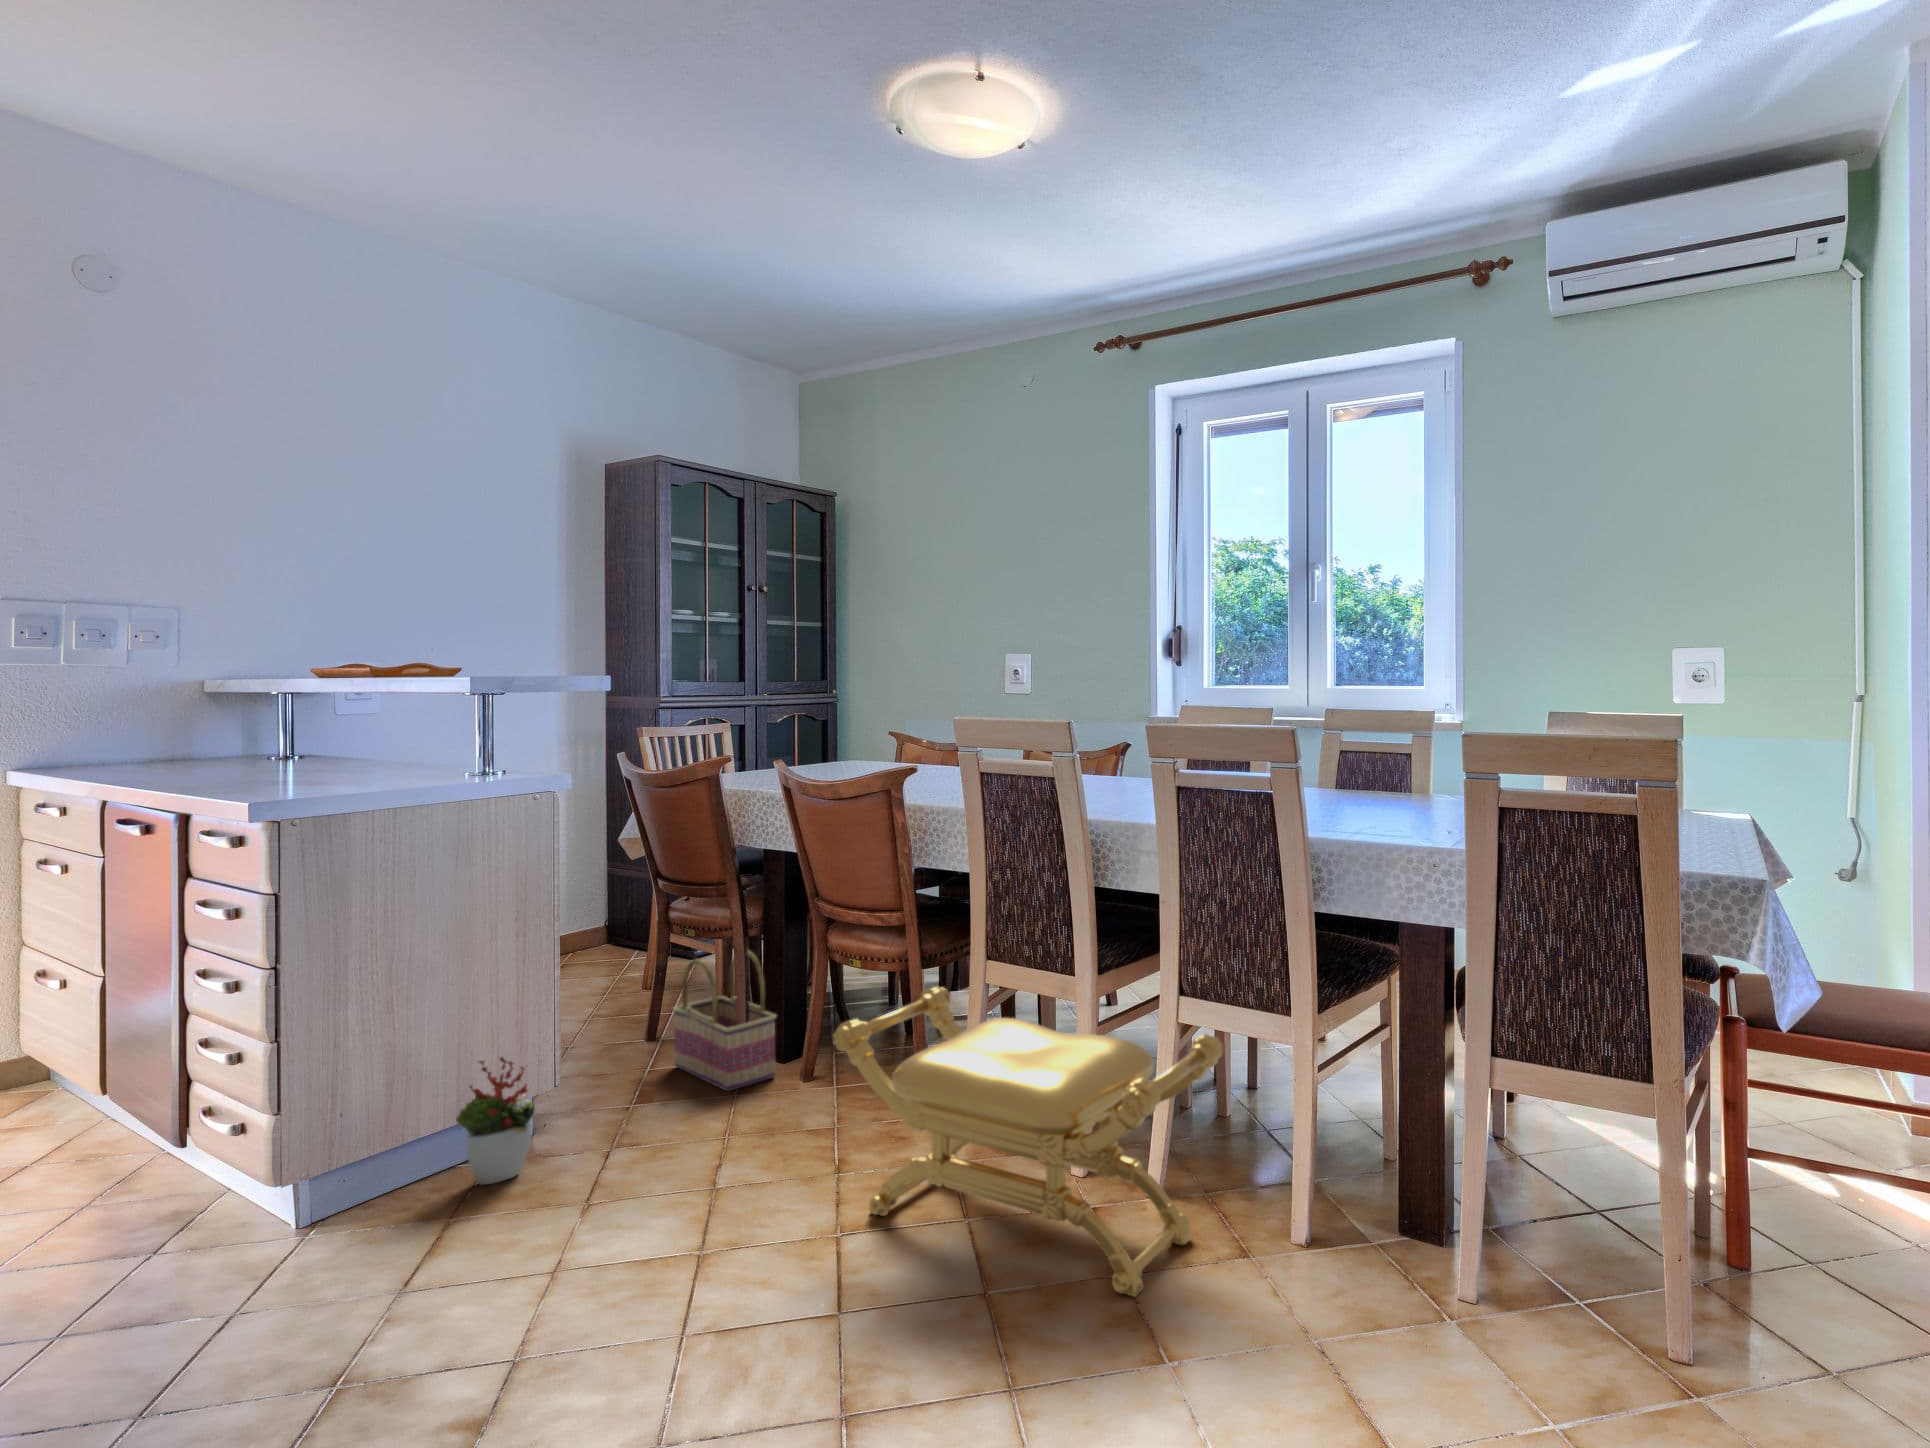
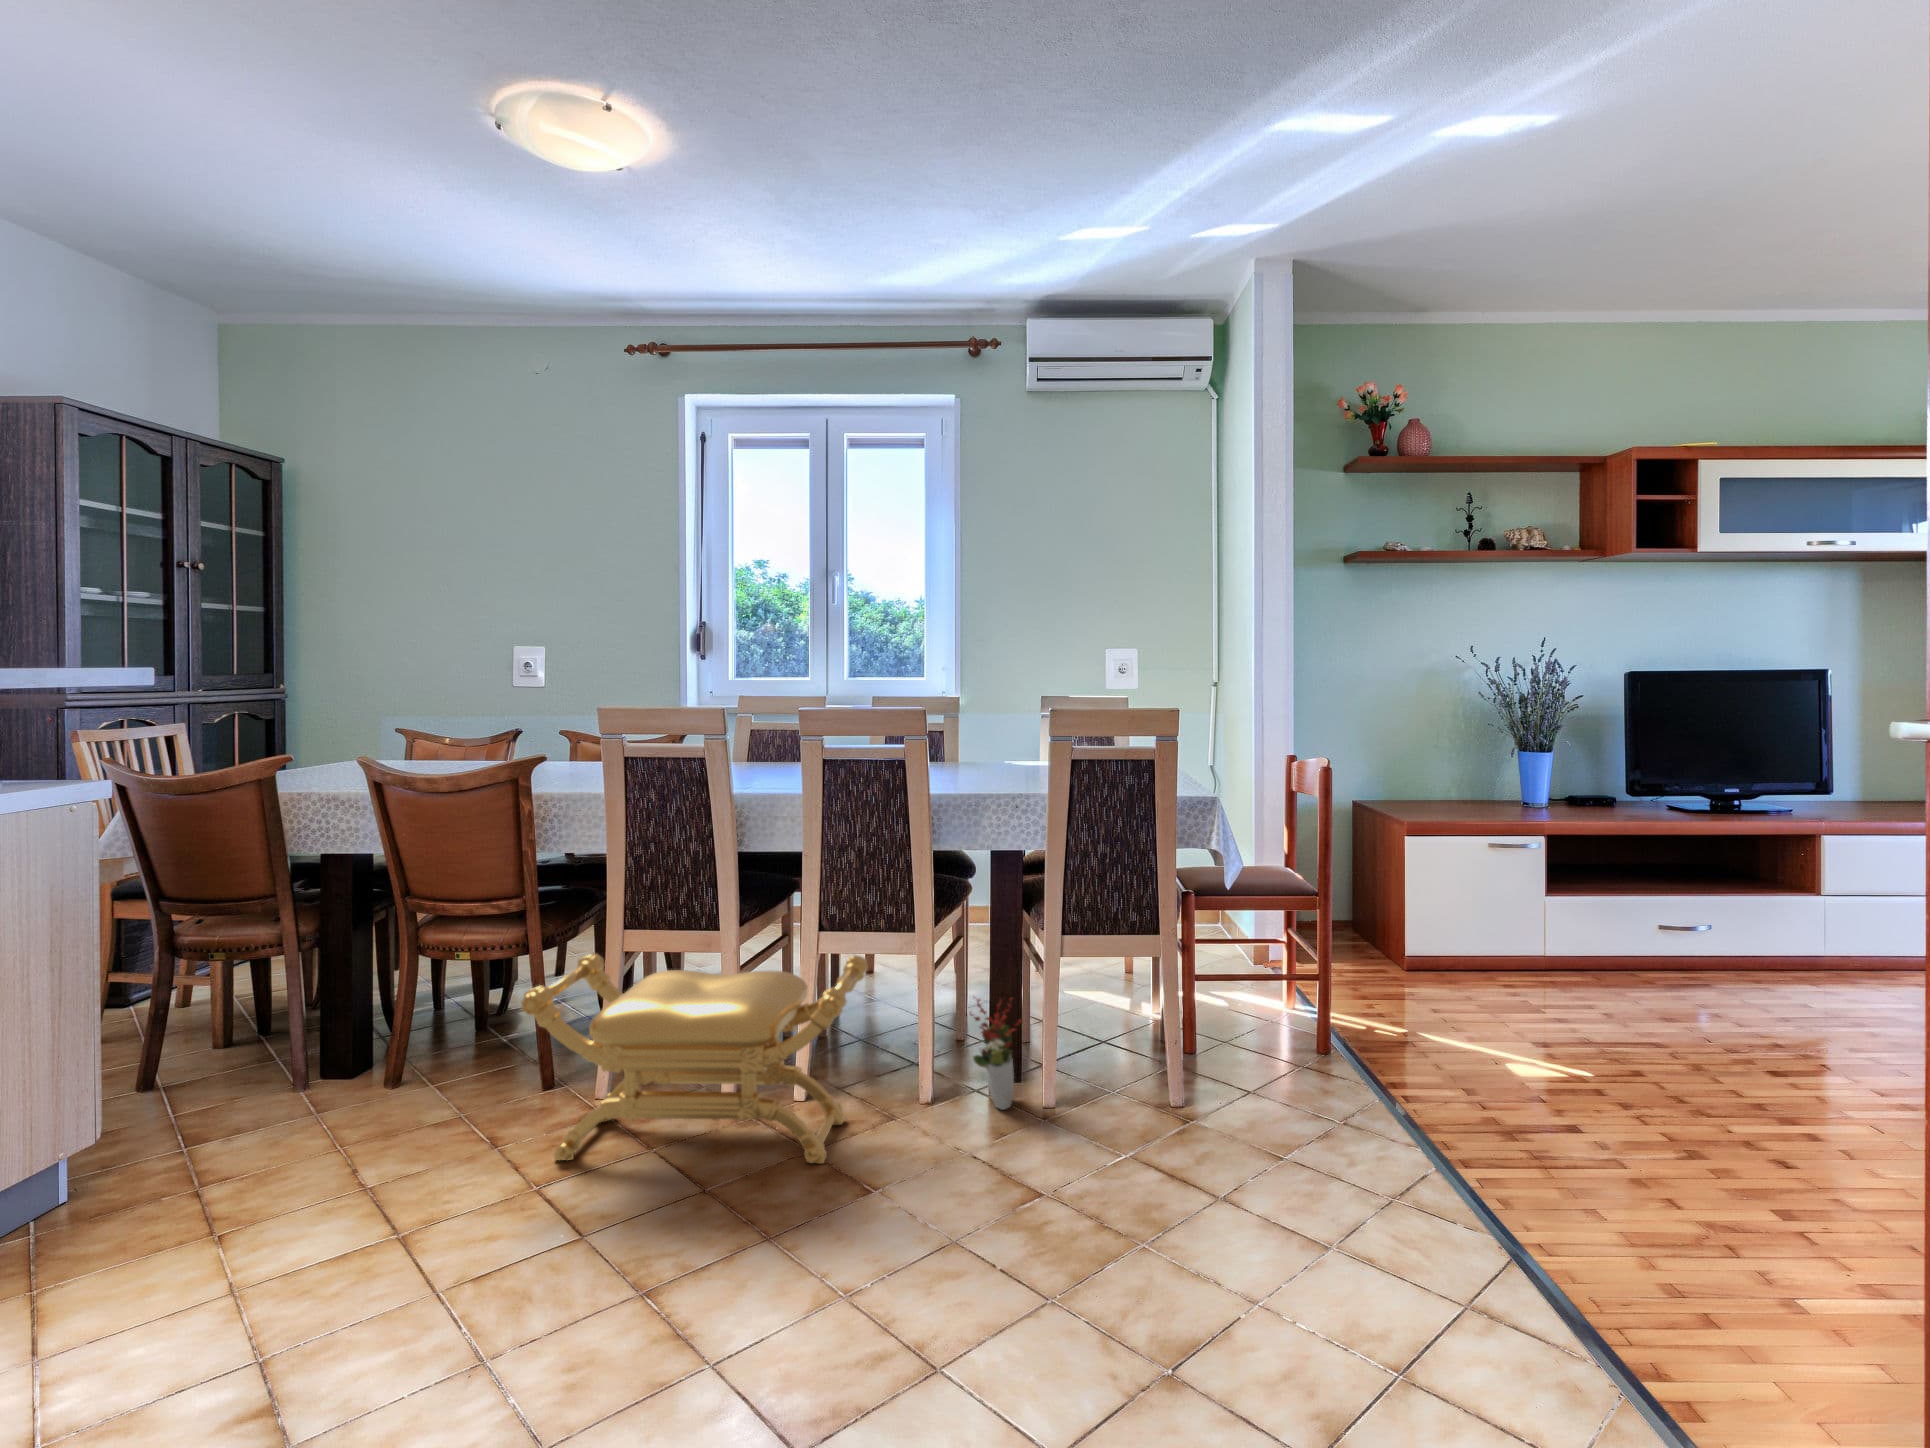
basket: present [673,951,776,1091] -> none [226,955,365,1102]
decorative plant: present [456,1057,535,1184] -> present [970,998,1022,1110]

